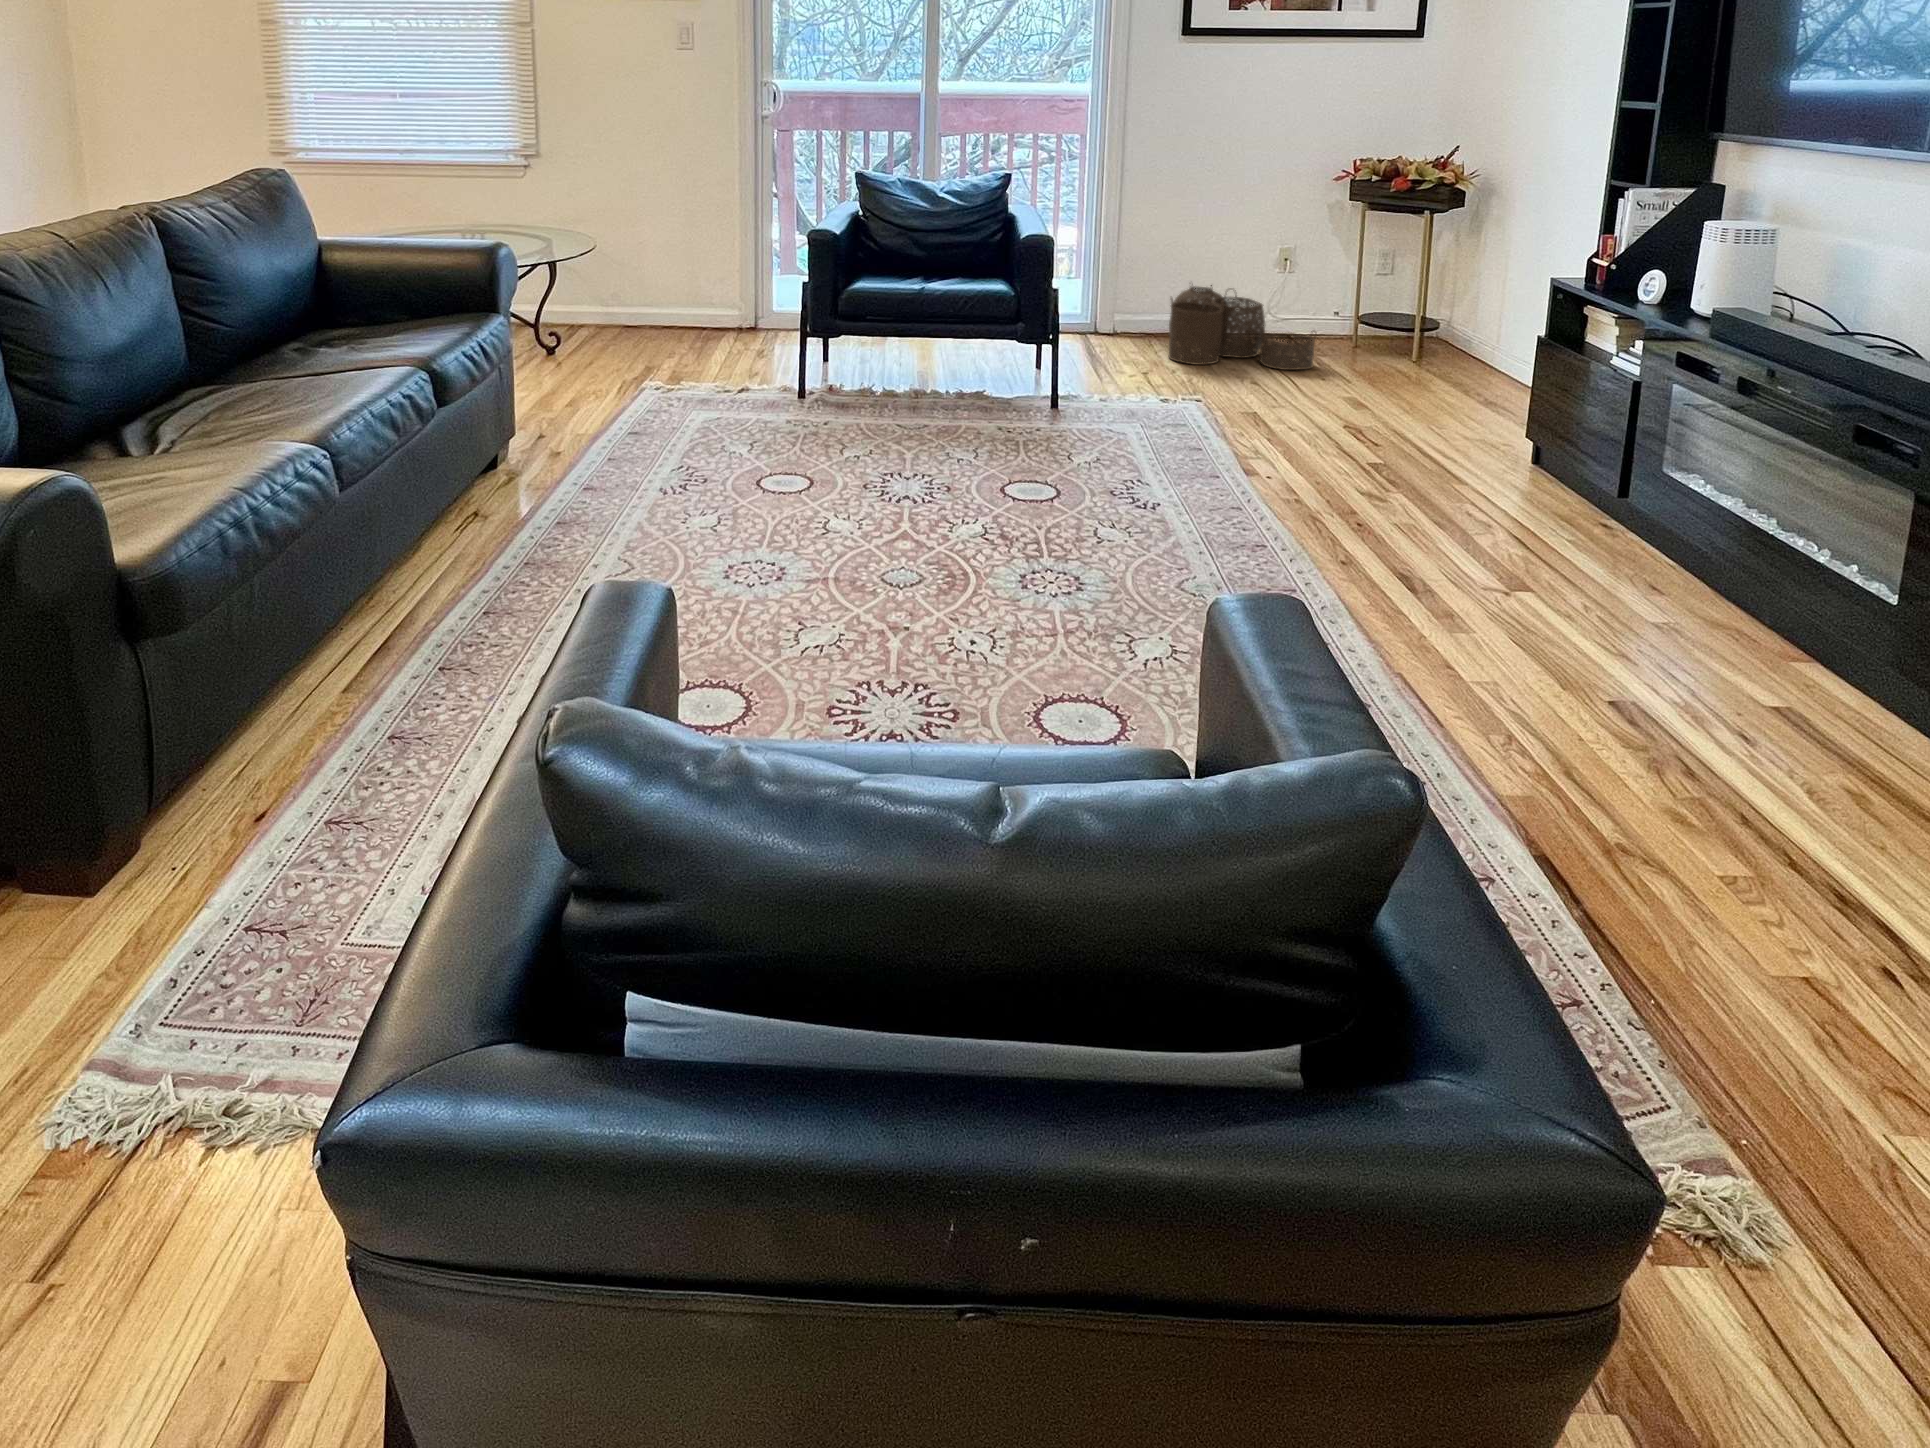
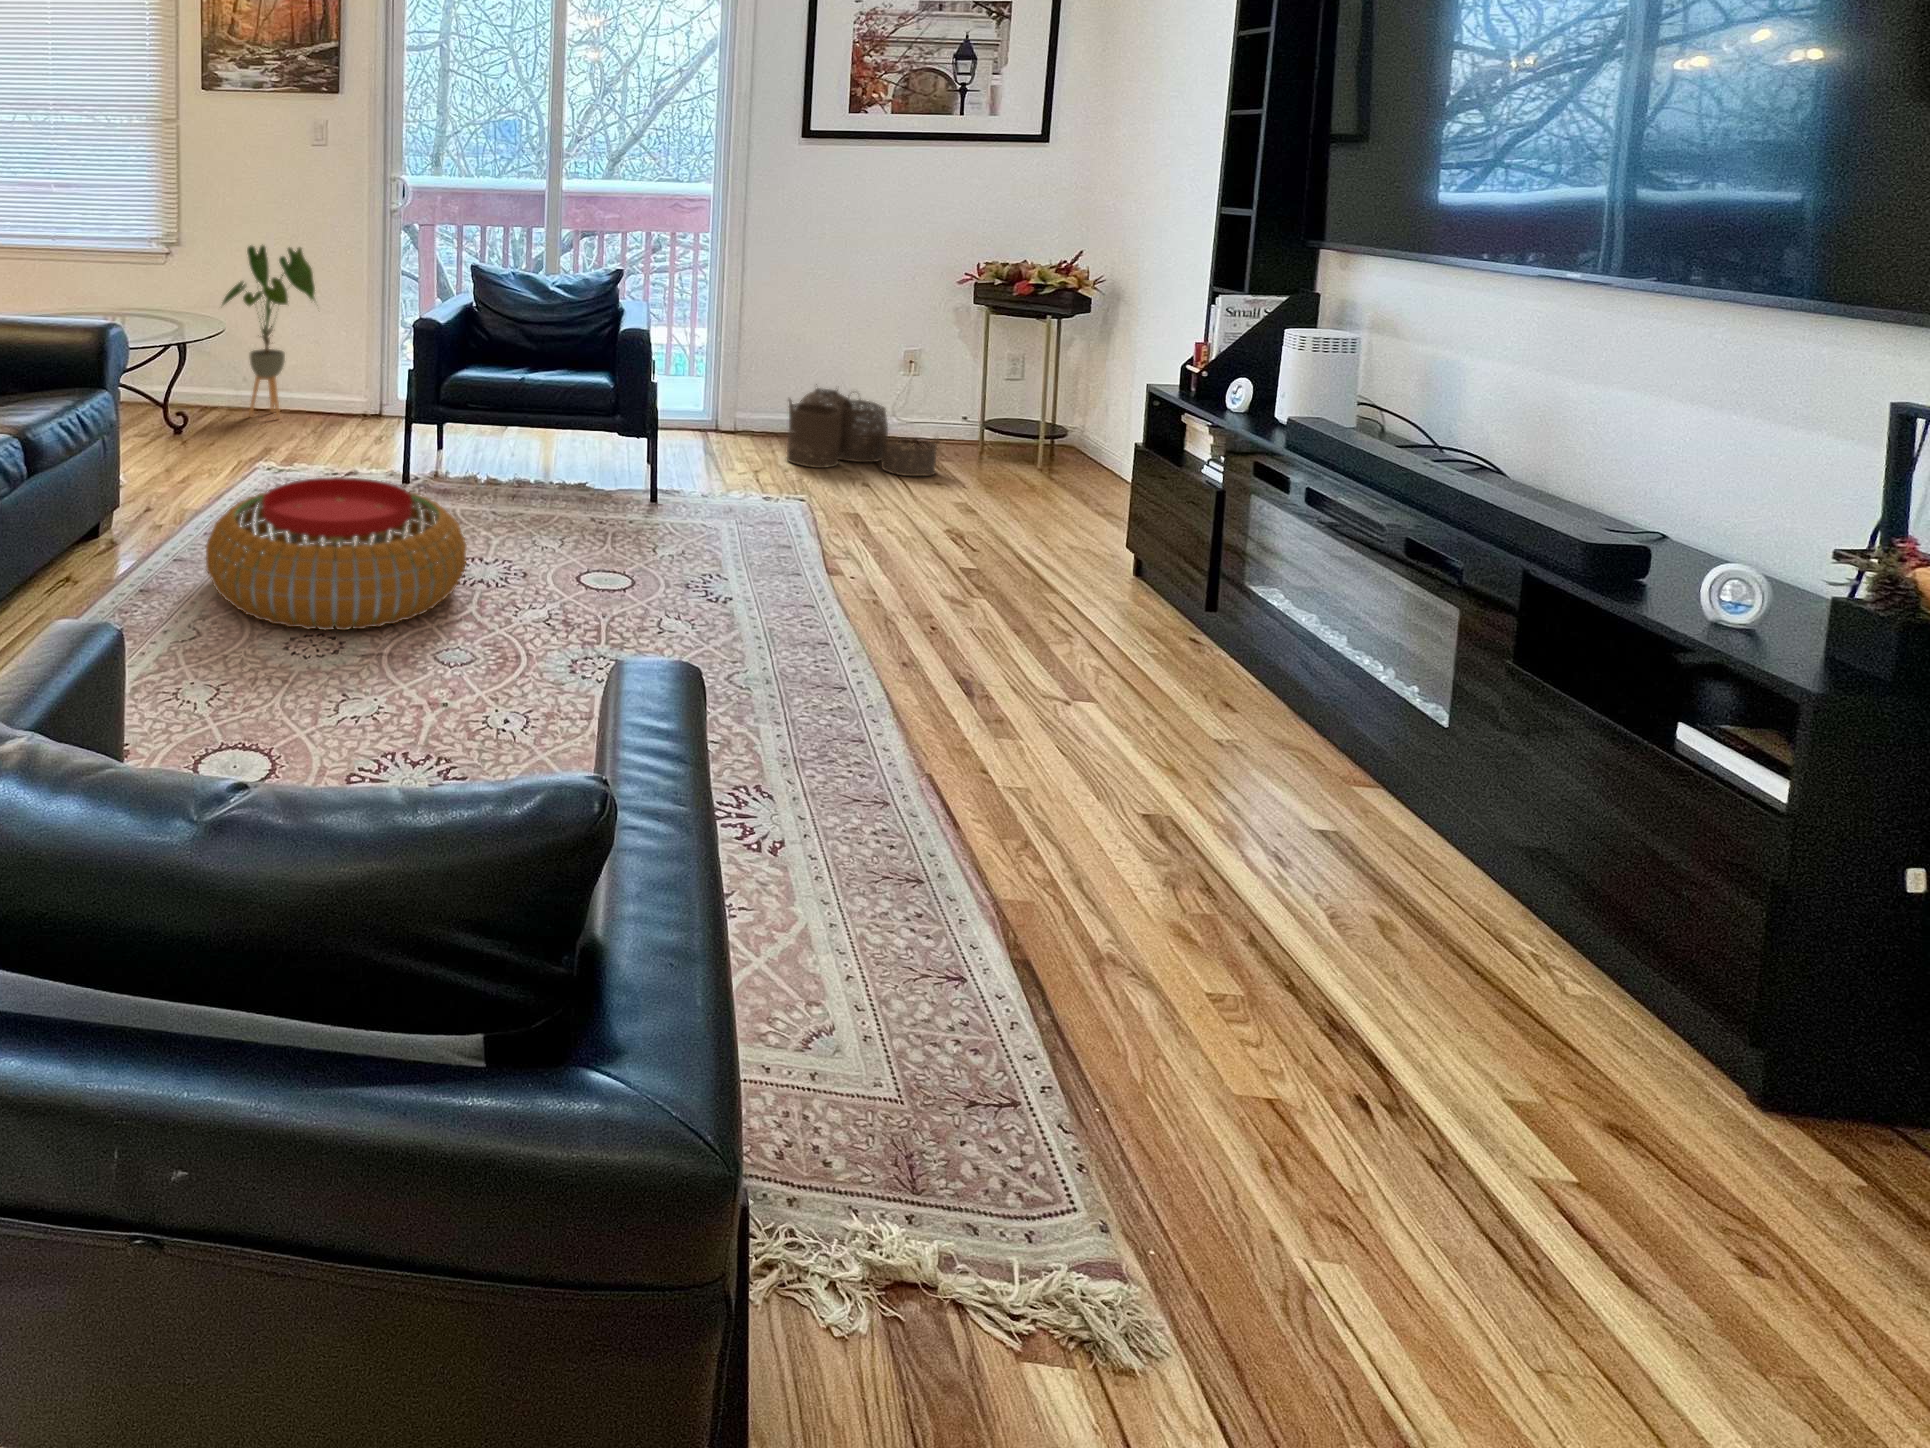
house plant: none [590,155,695,334] -> present [222,245,315,418]
pouf: none [627,395,895,554] -> present [206,477,467,630]

